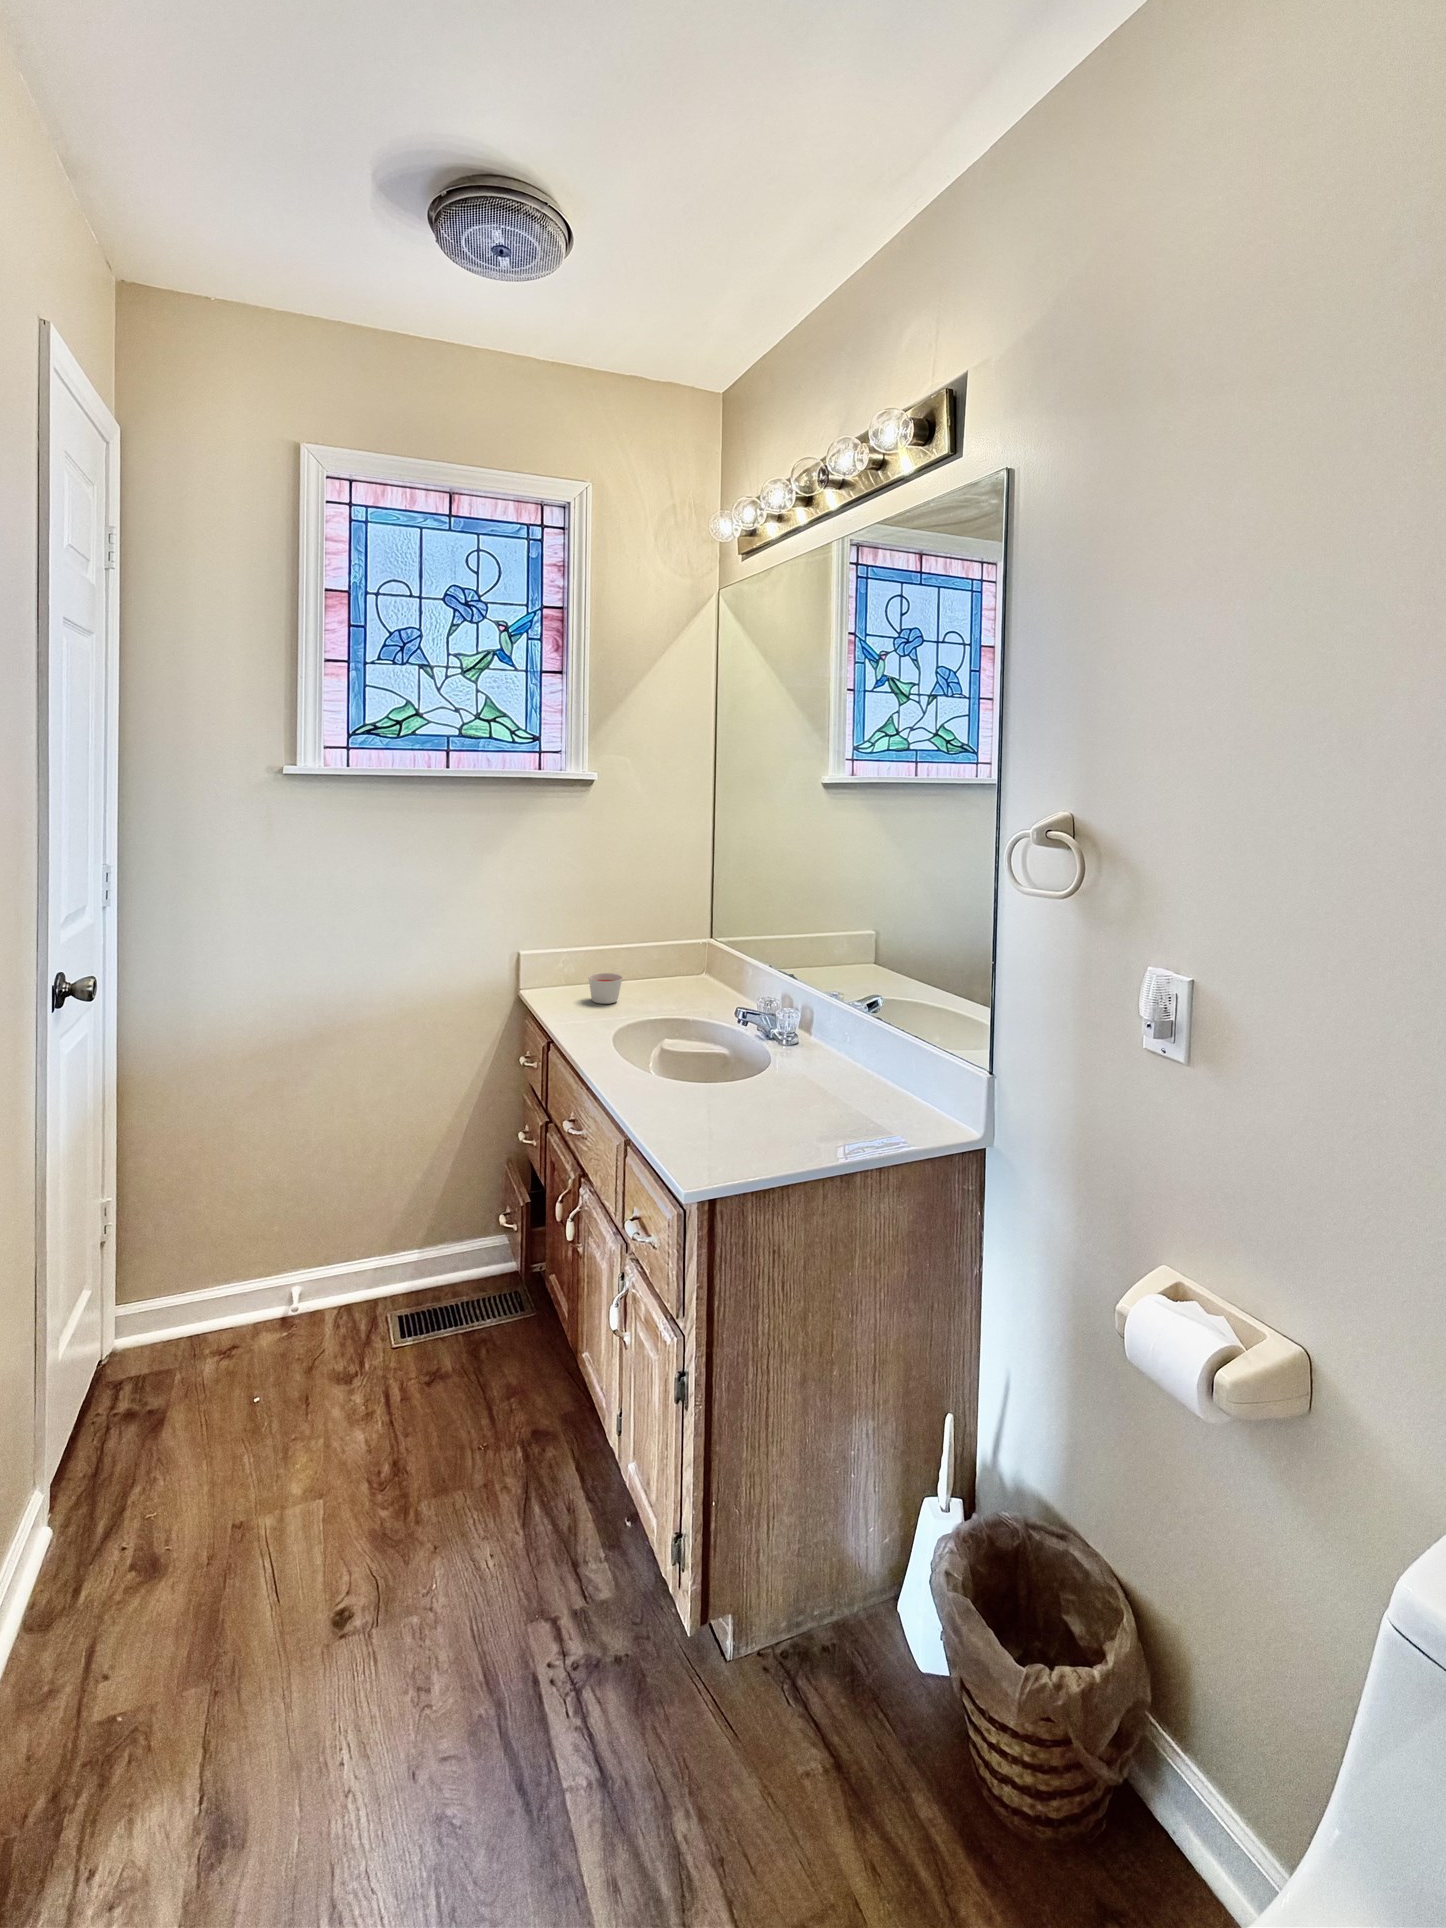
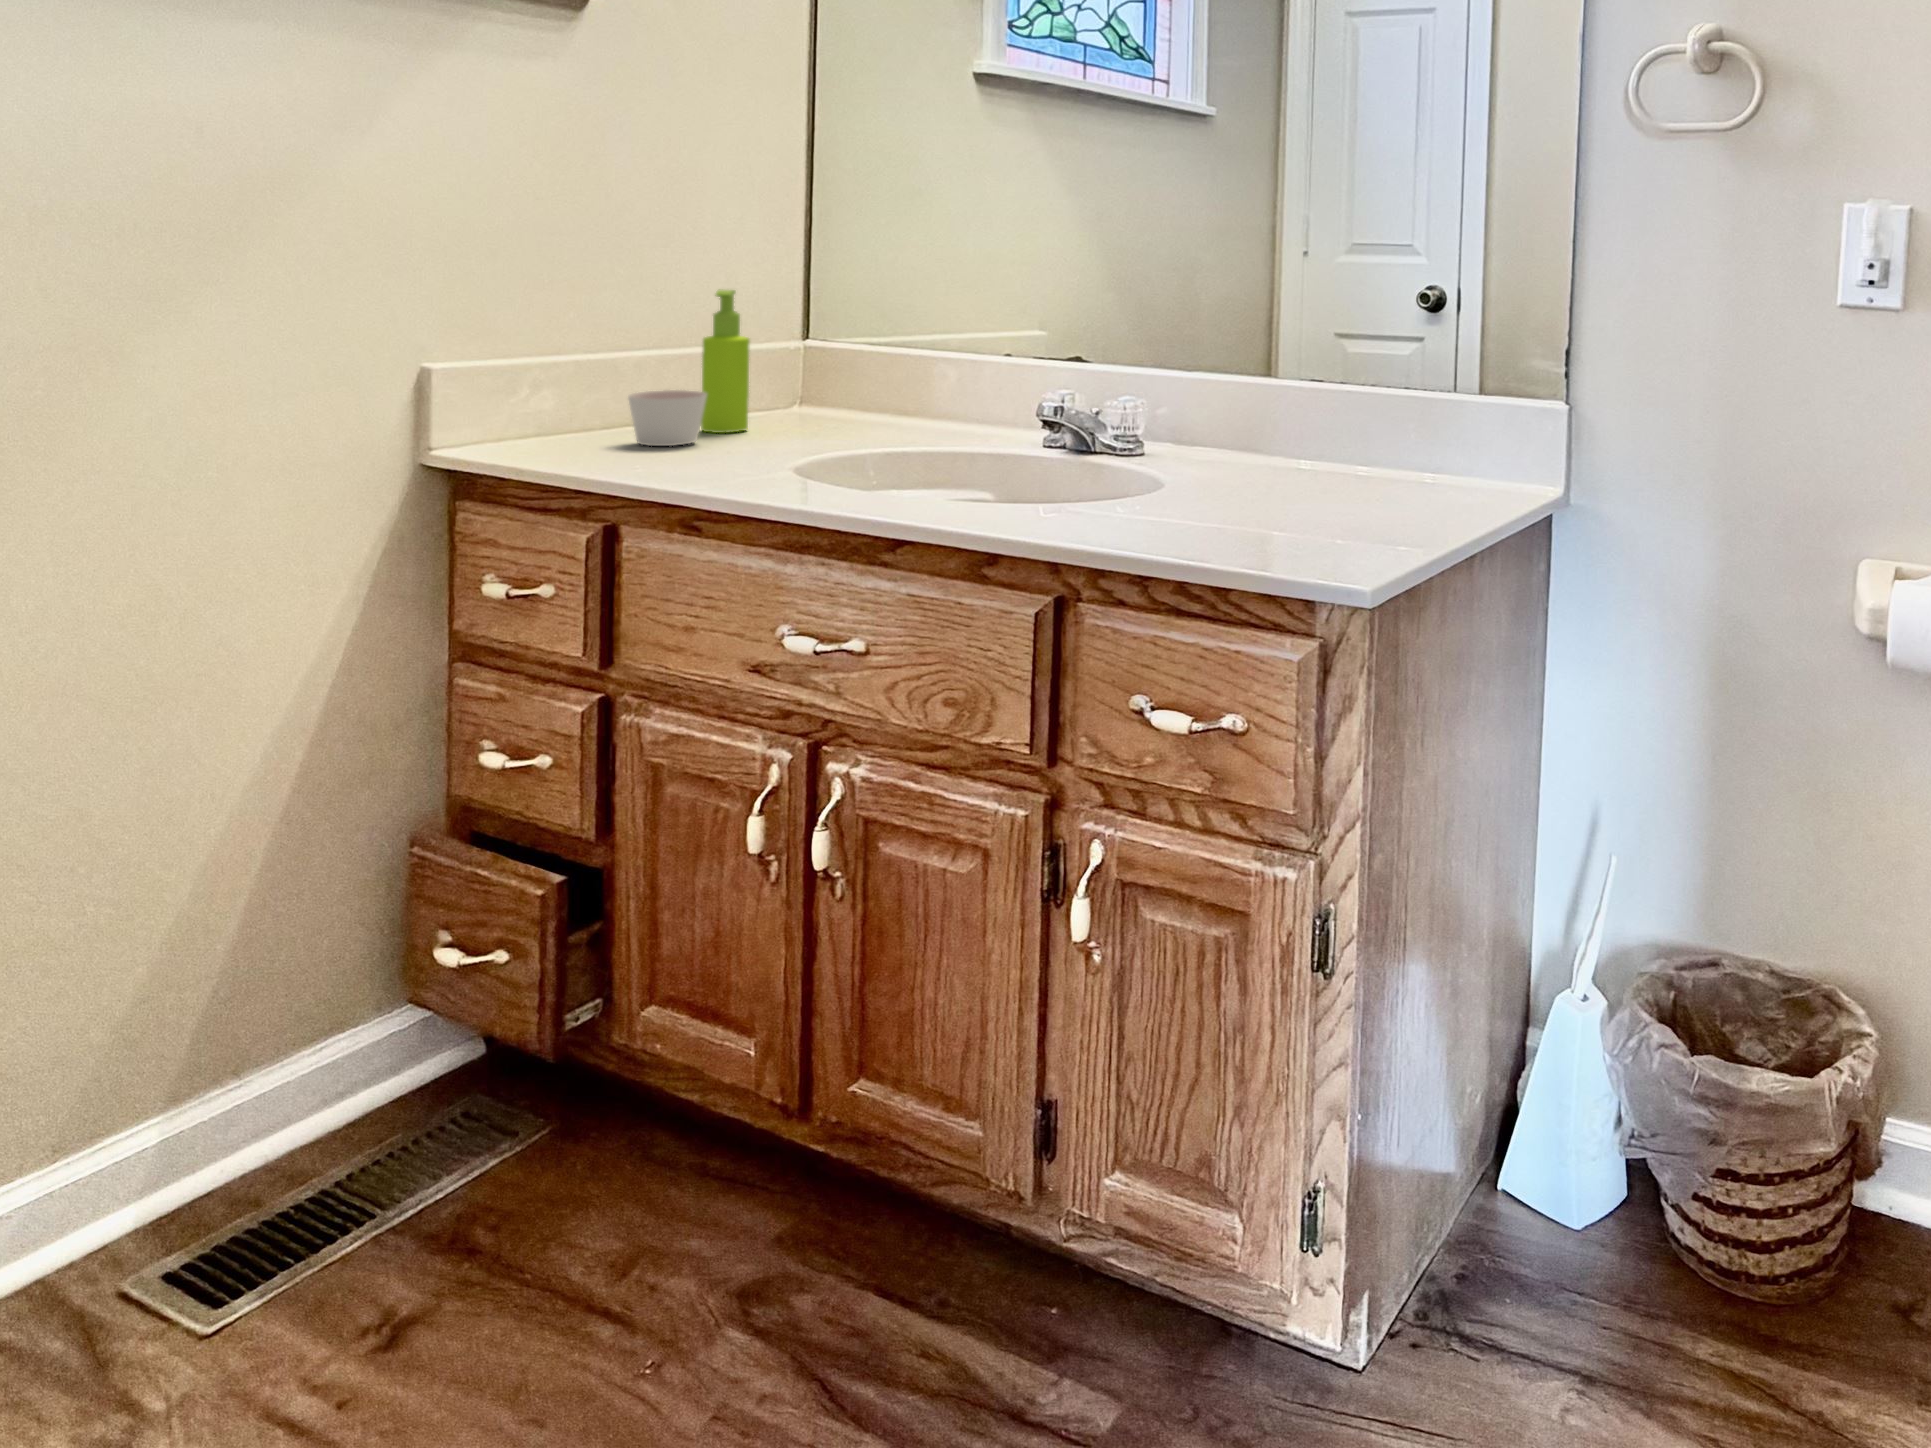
soap dispenser: none [635,921,657,996] -> present [701,289,750,433]

